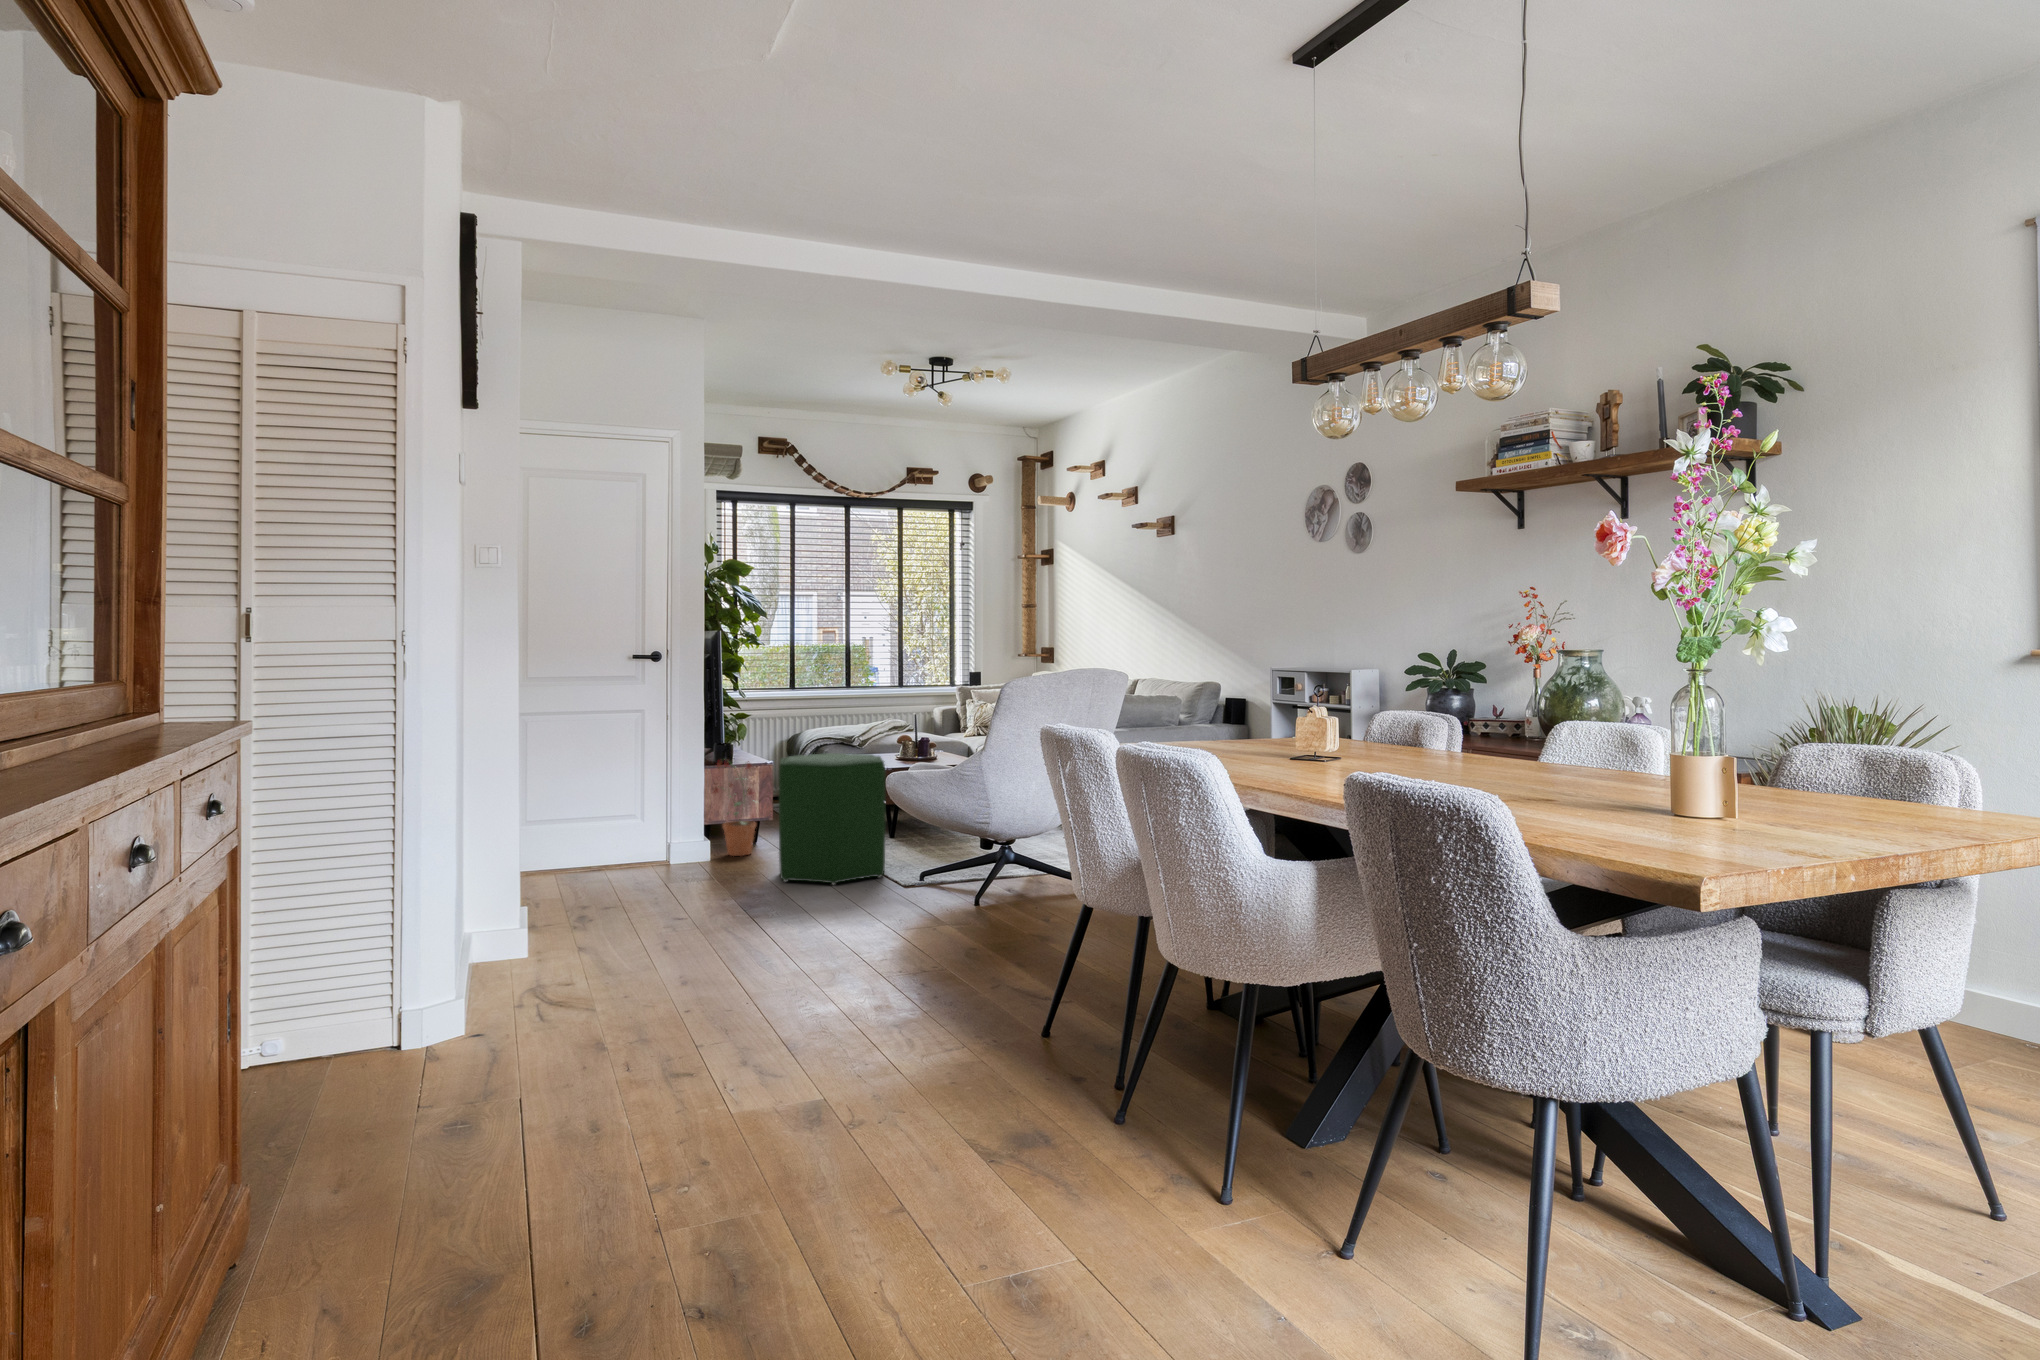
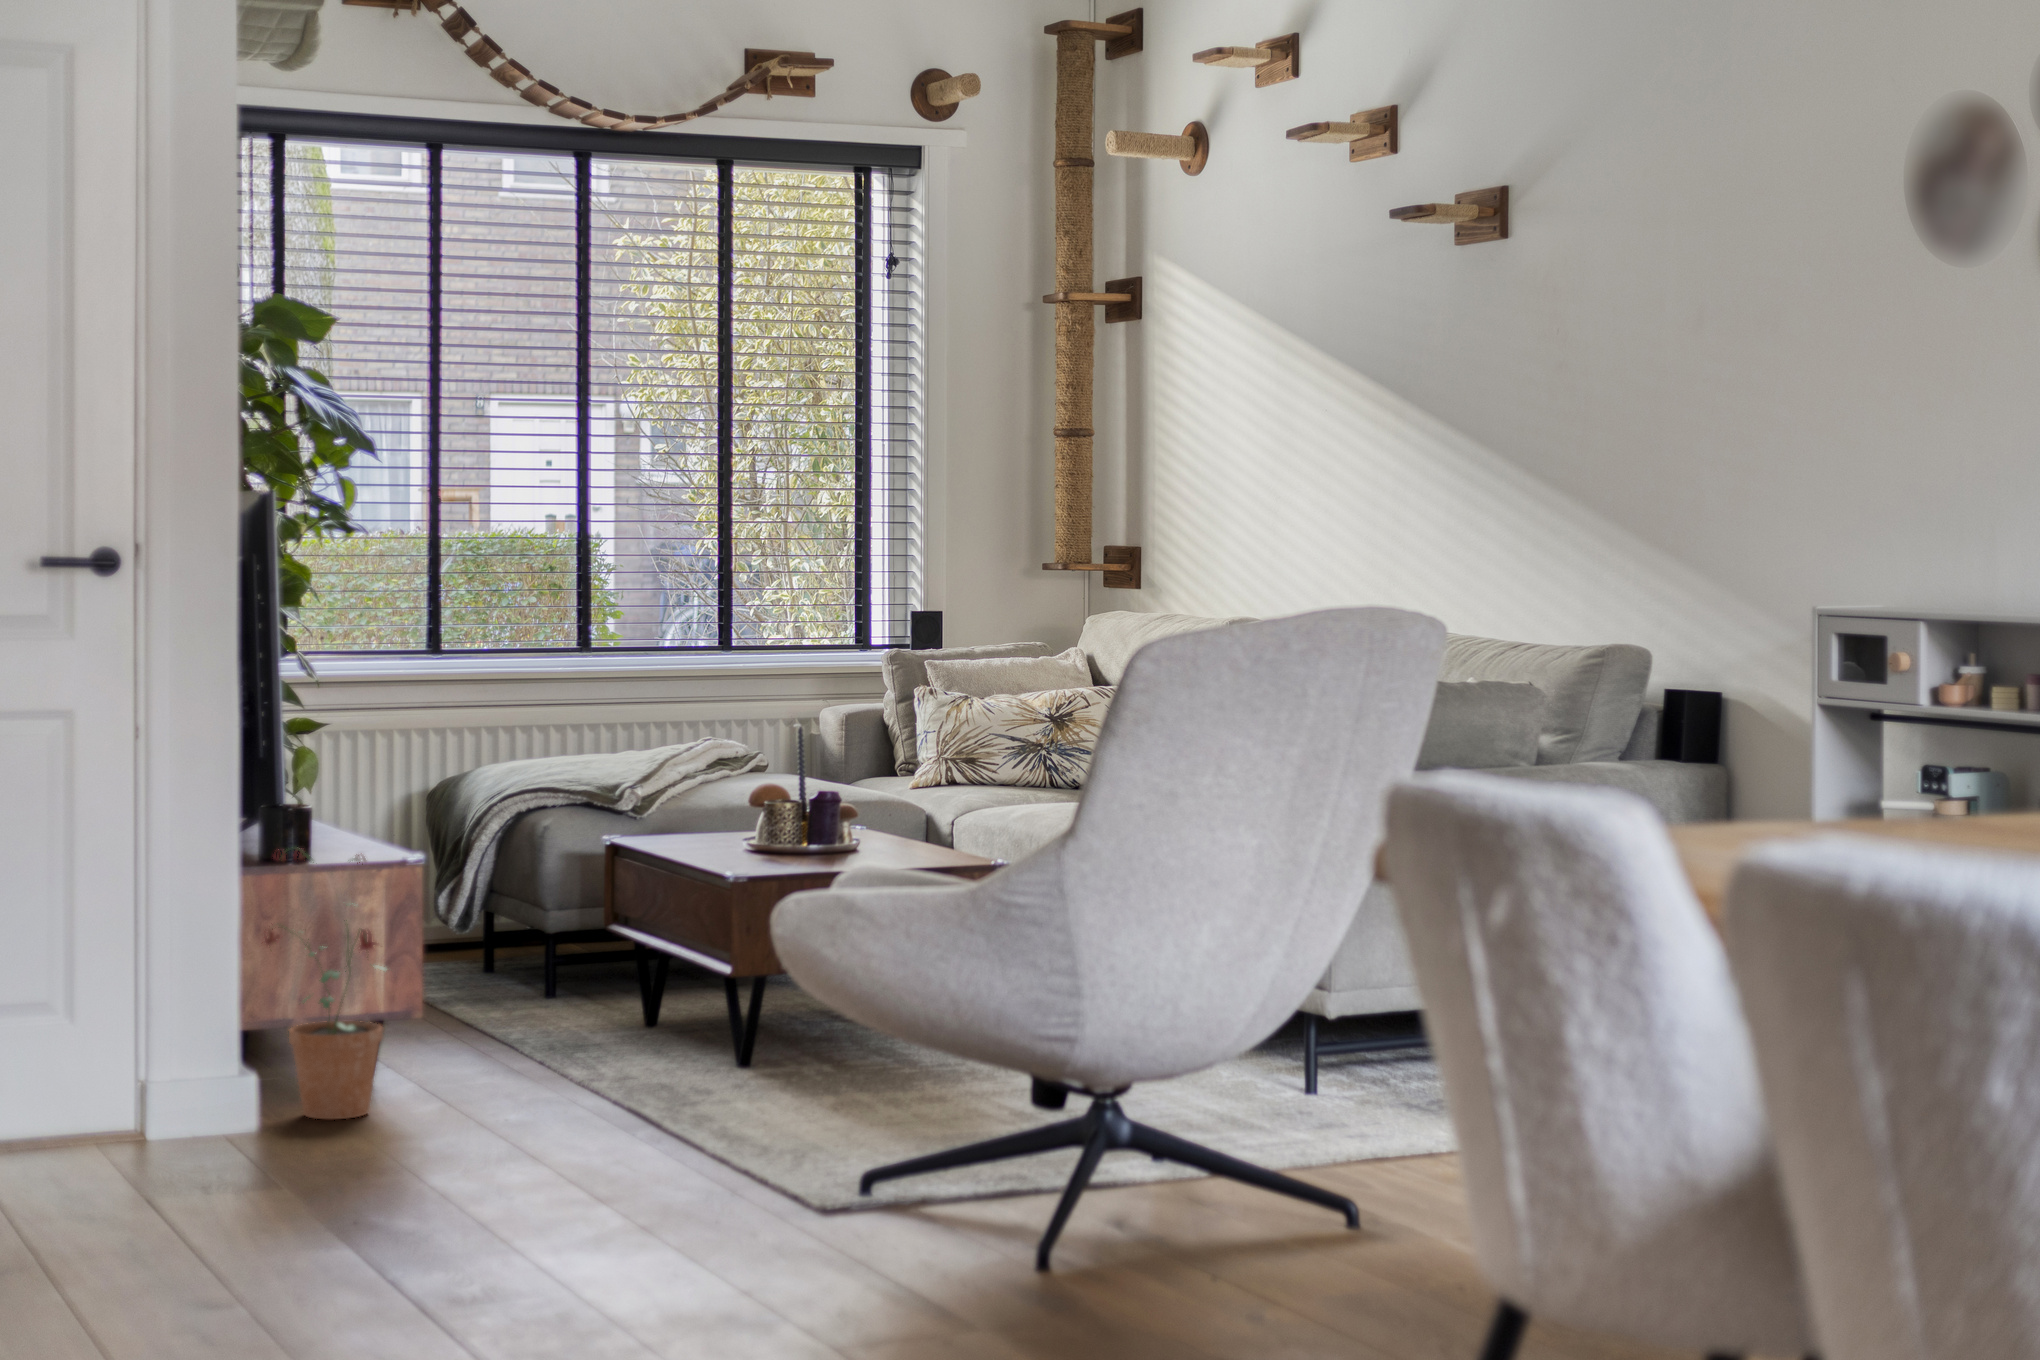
ottoman: present [779,753,885,885] -> none [463,839,769,1214]

